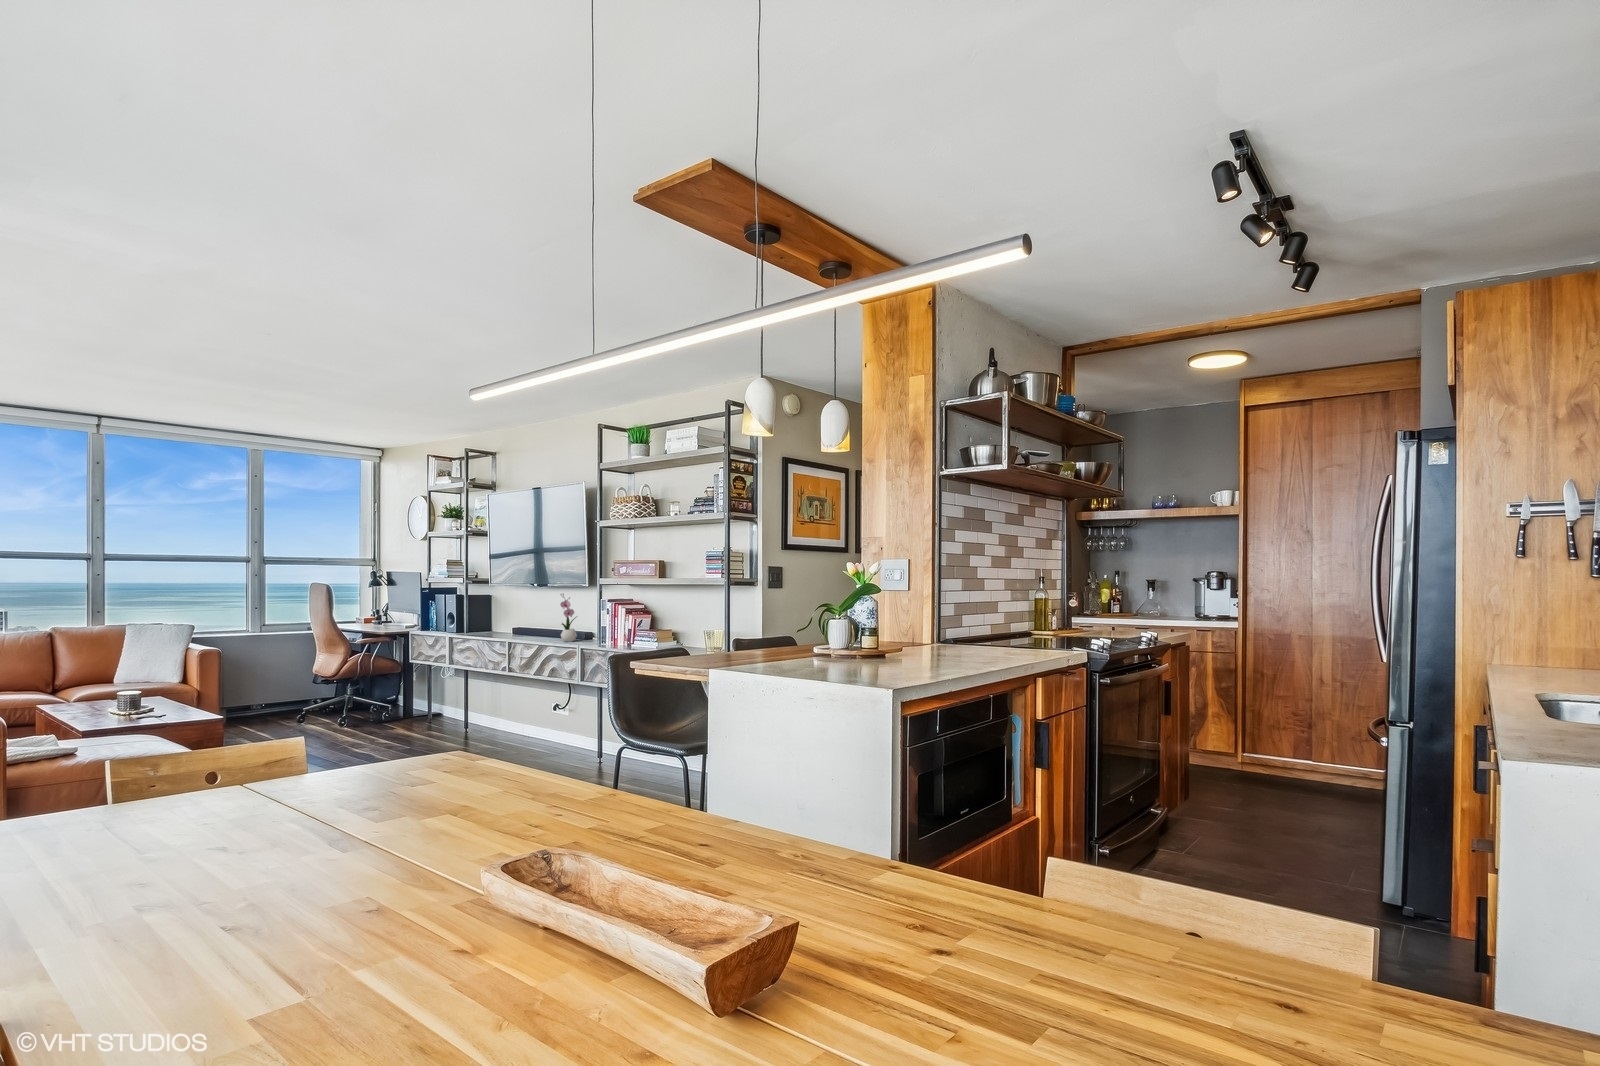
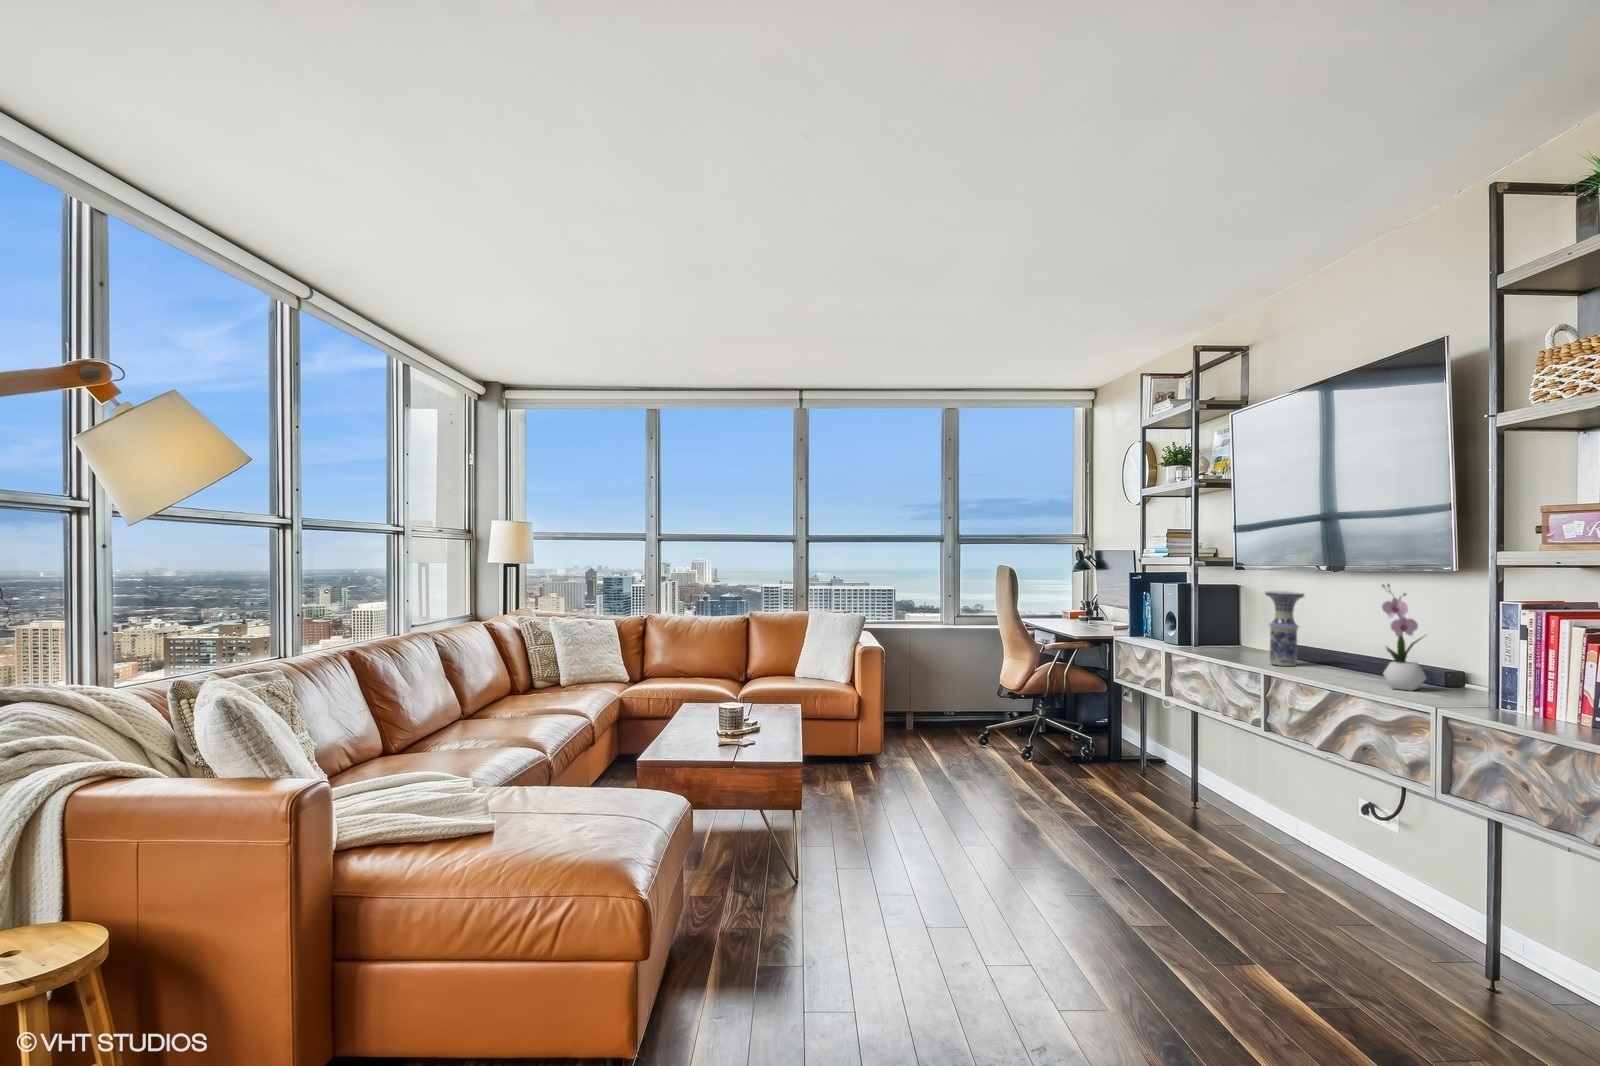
vase: none [508,598,527,638] -> present [1265,591,1304,666]

